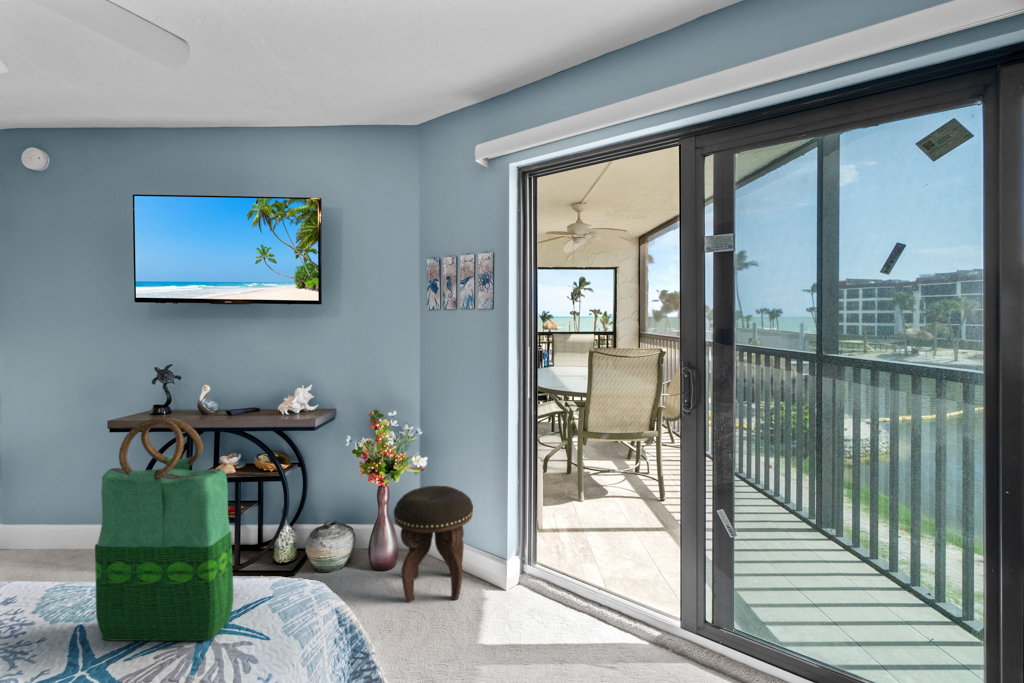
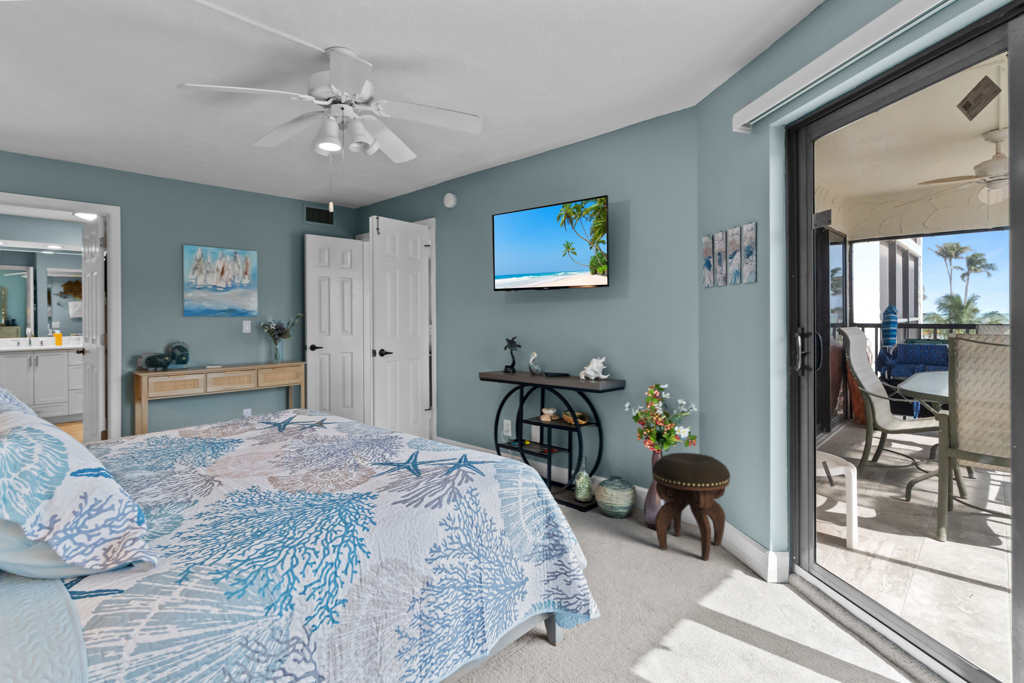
tote bag: present [95,417,233,641] -> none [418,343,474,467]

